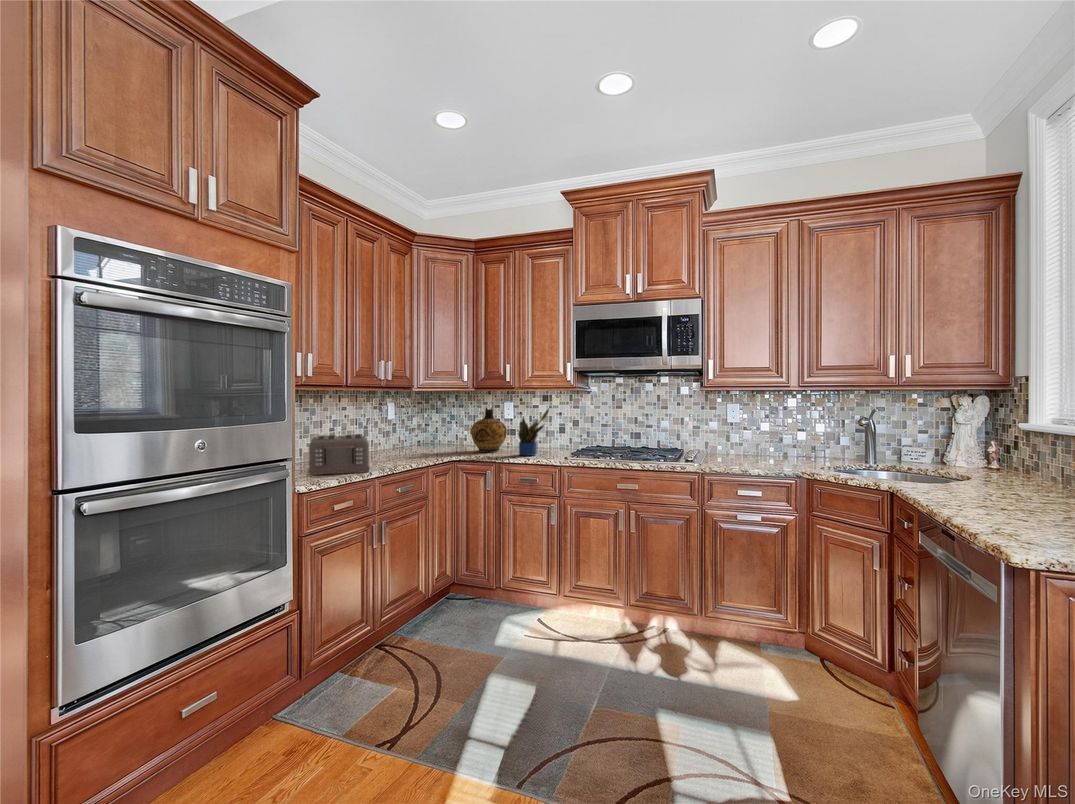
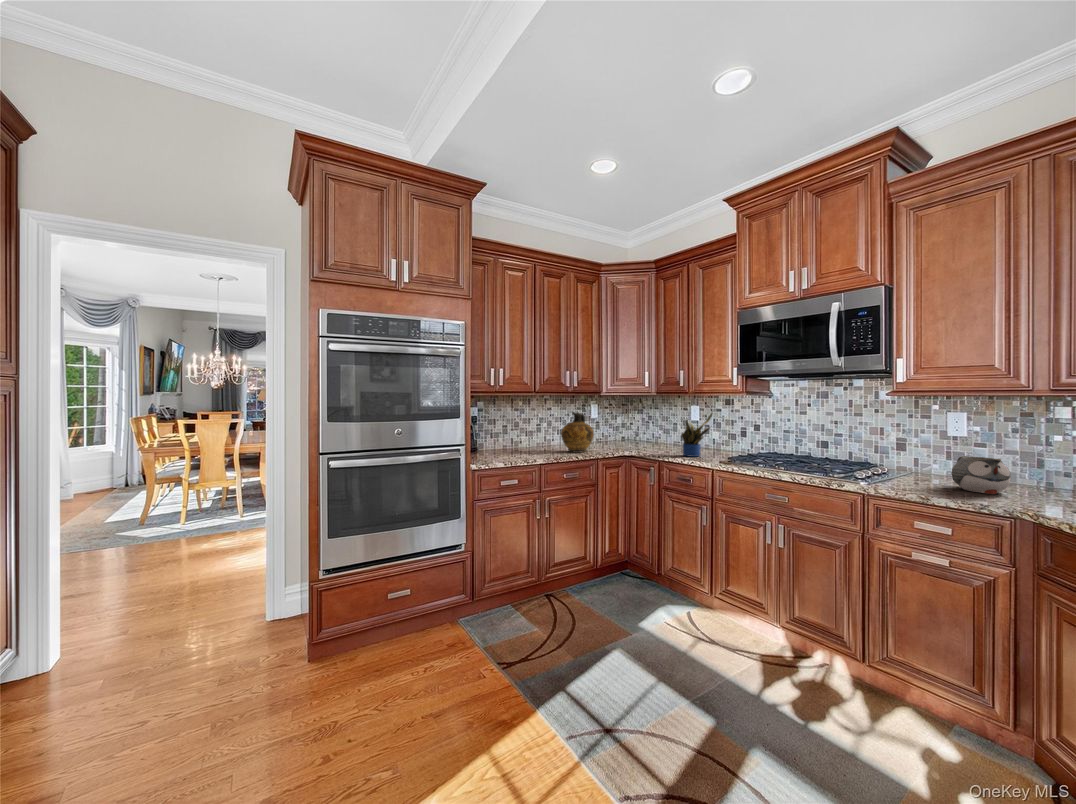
ceramic jug: present [471,407,507,452] -> present [561,412,594,453]
toaster: present [308,435,370,475] -> none [496,429,550,459]
teapot: none [743,439,777,466] -> present [951,456,1011,494]

